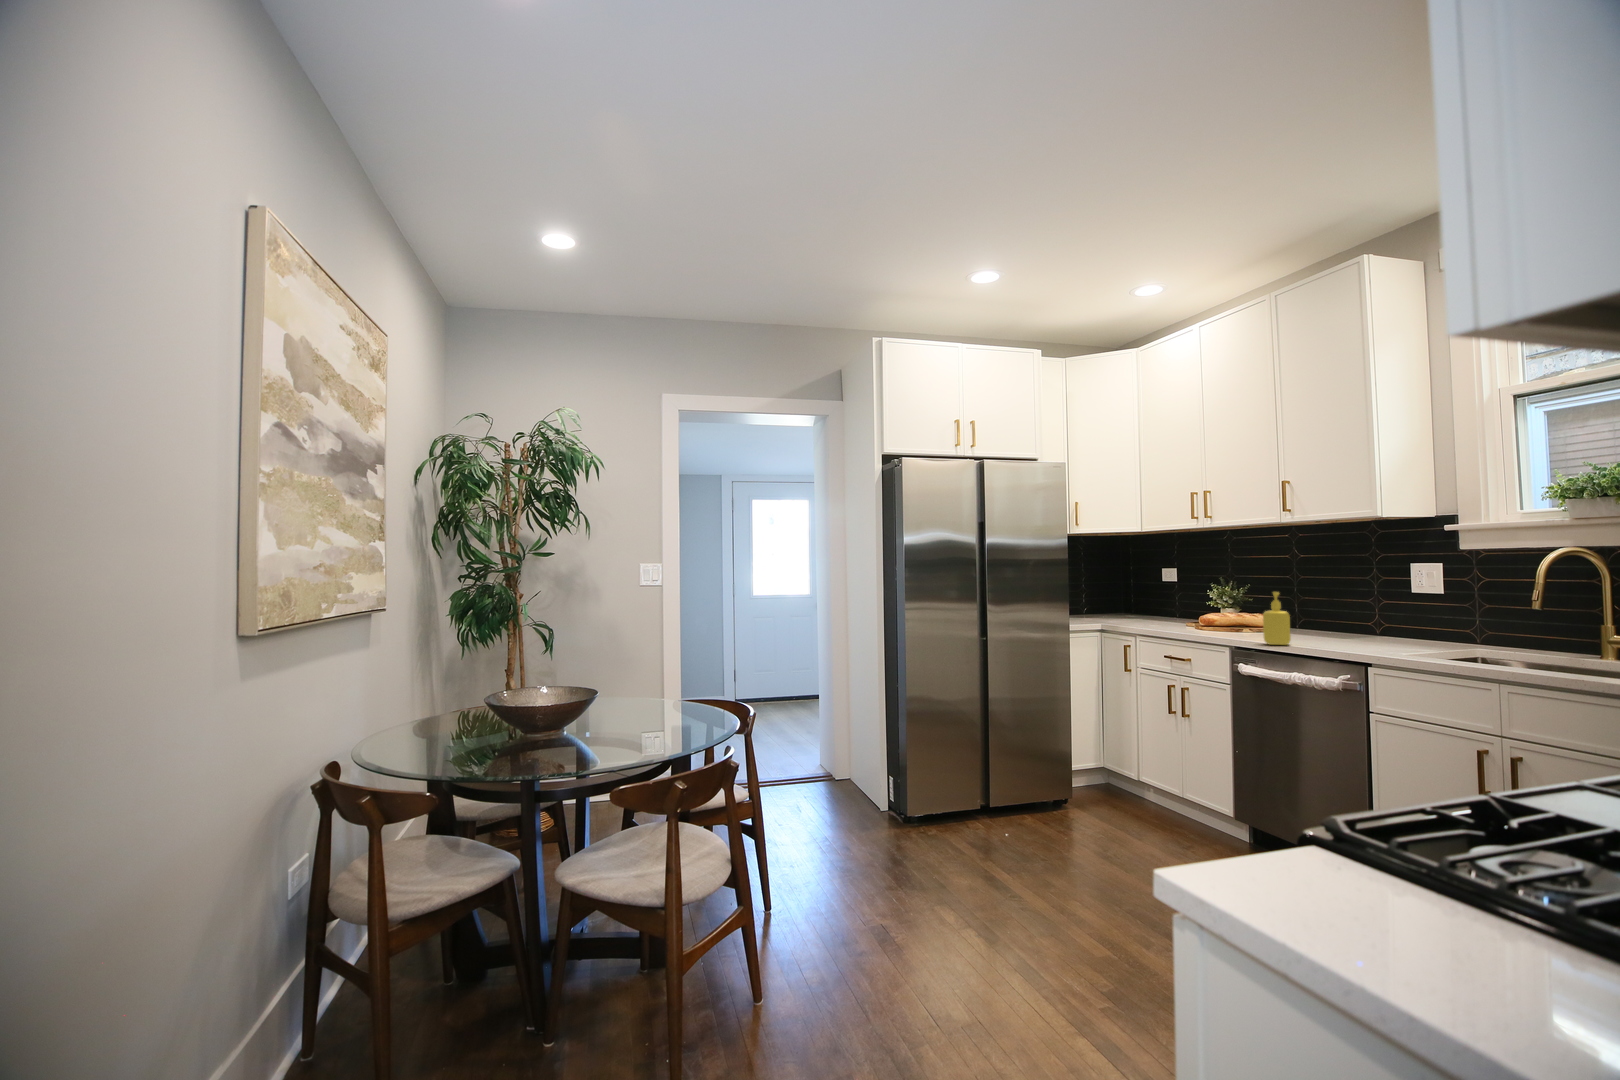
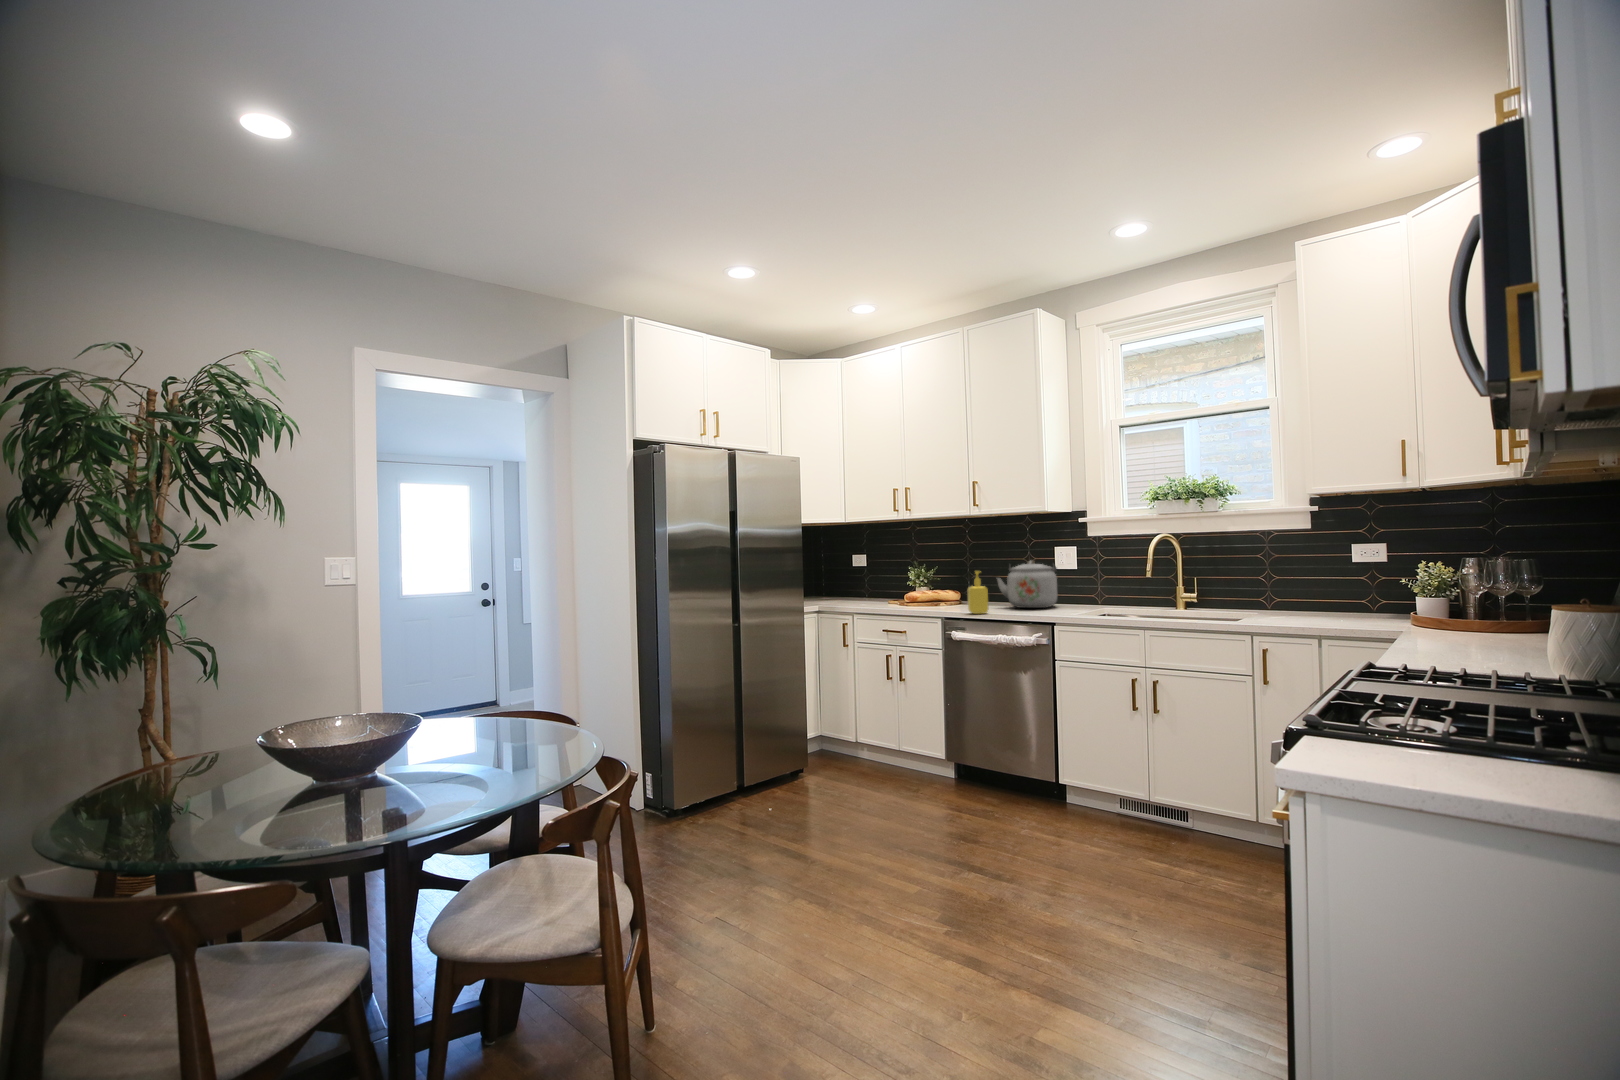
kettle: none [1315,581,1411,643] -> present [997,561,1057,608]

